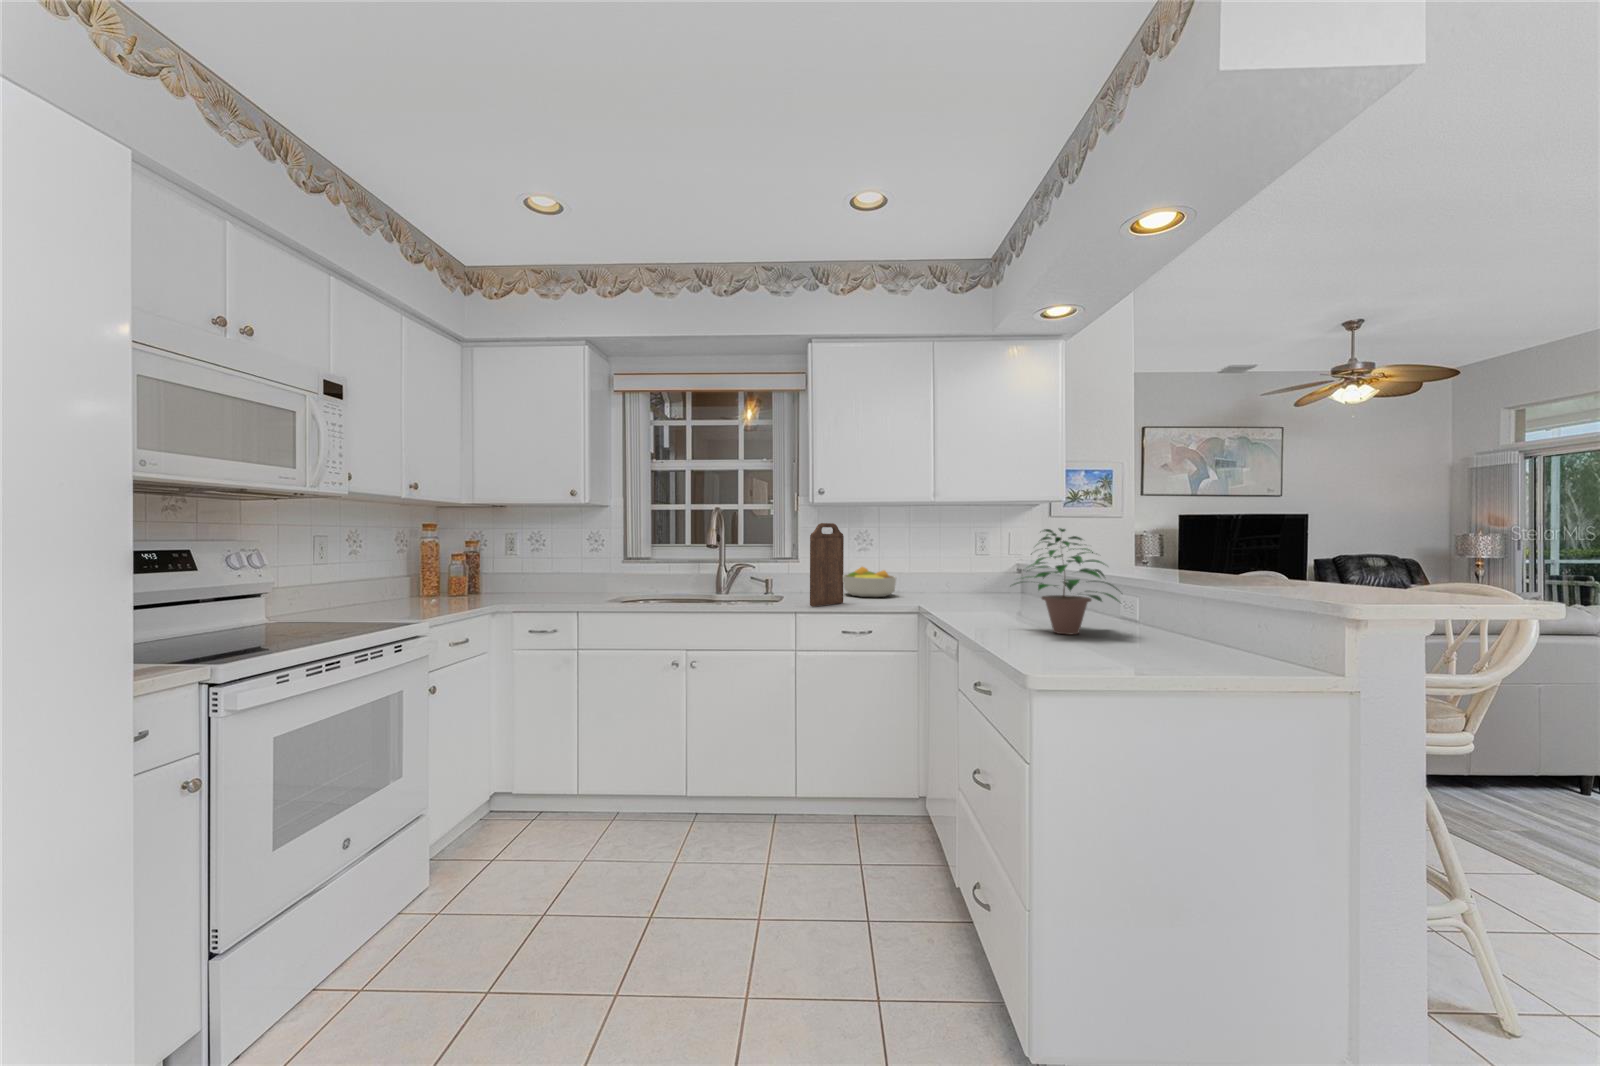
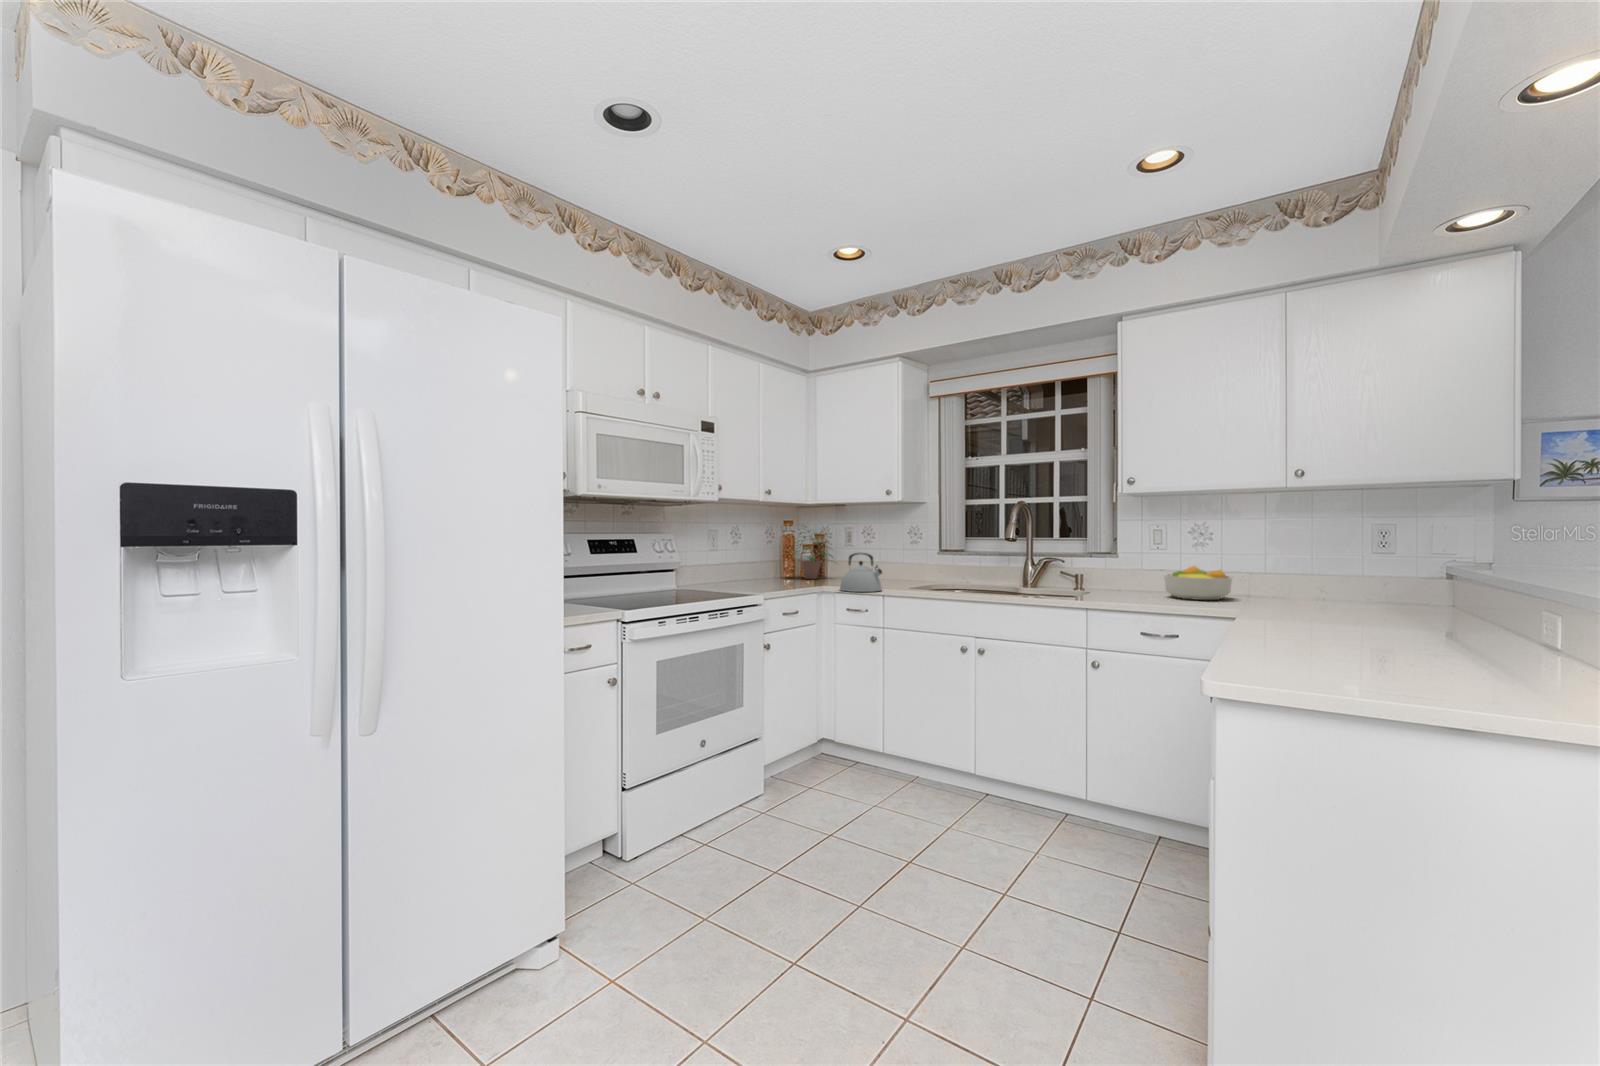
cutting board: present [810,523,844,606] -> none [1101,516,1148,604]
potted plant: present [1014,528,1118,634] -> present [797,531,827,579]
kettle: none [520,561,574,608] -> present [840,553,882,592]

